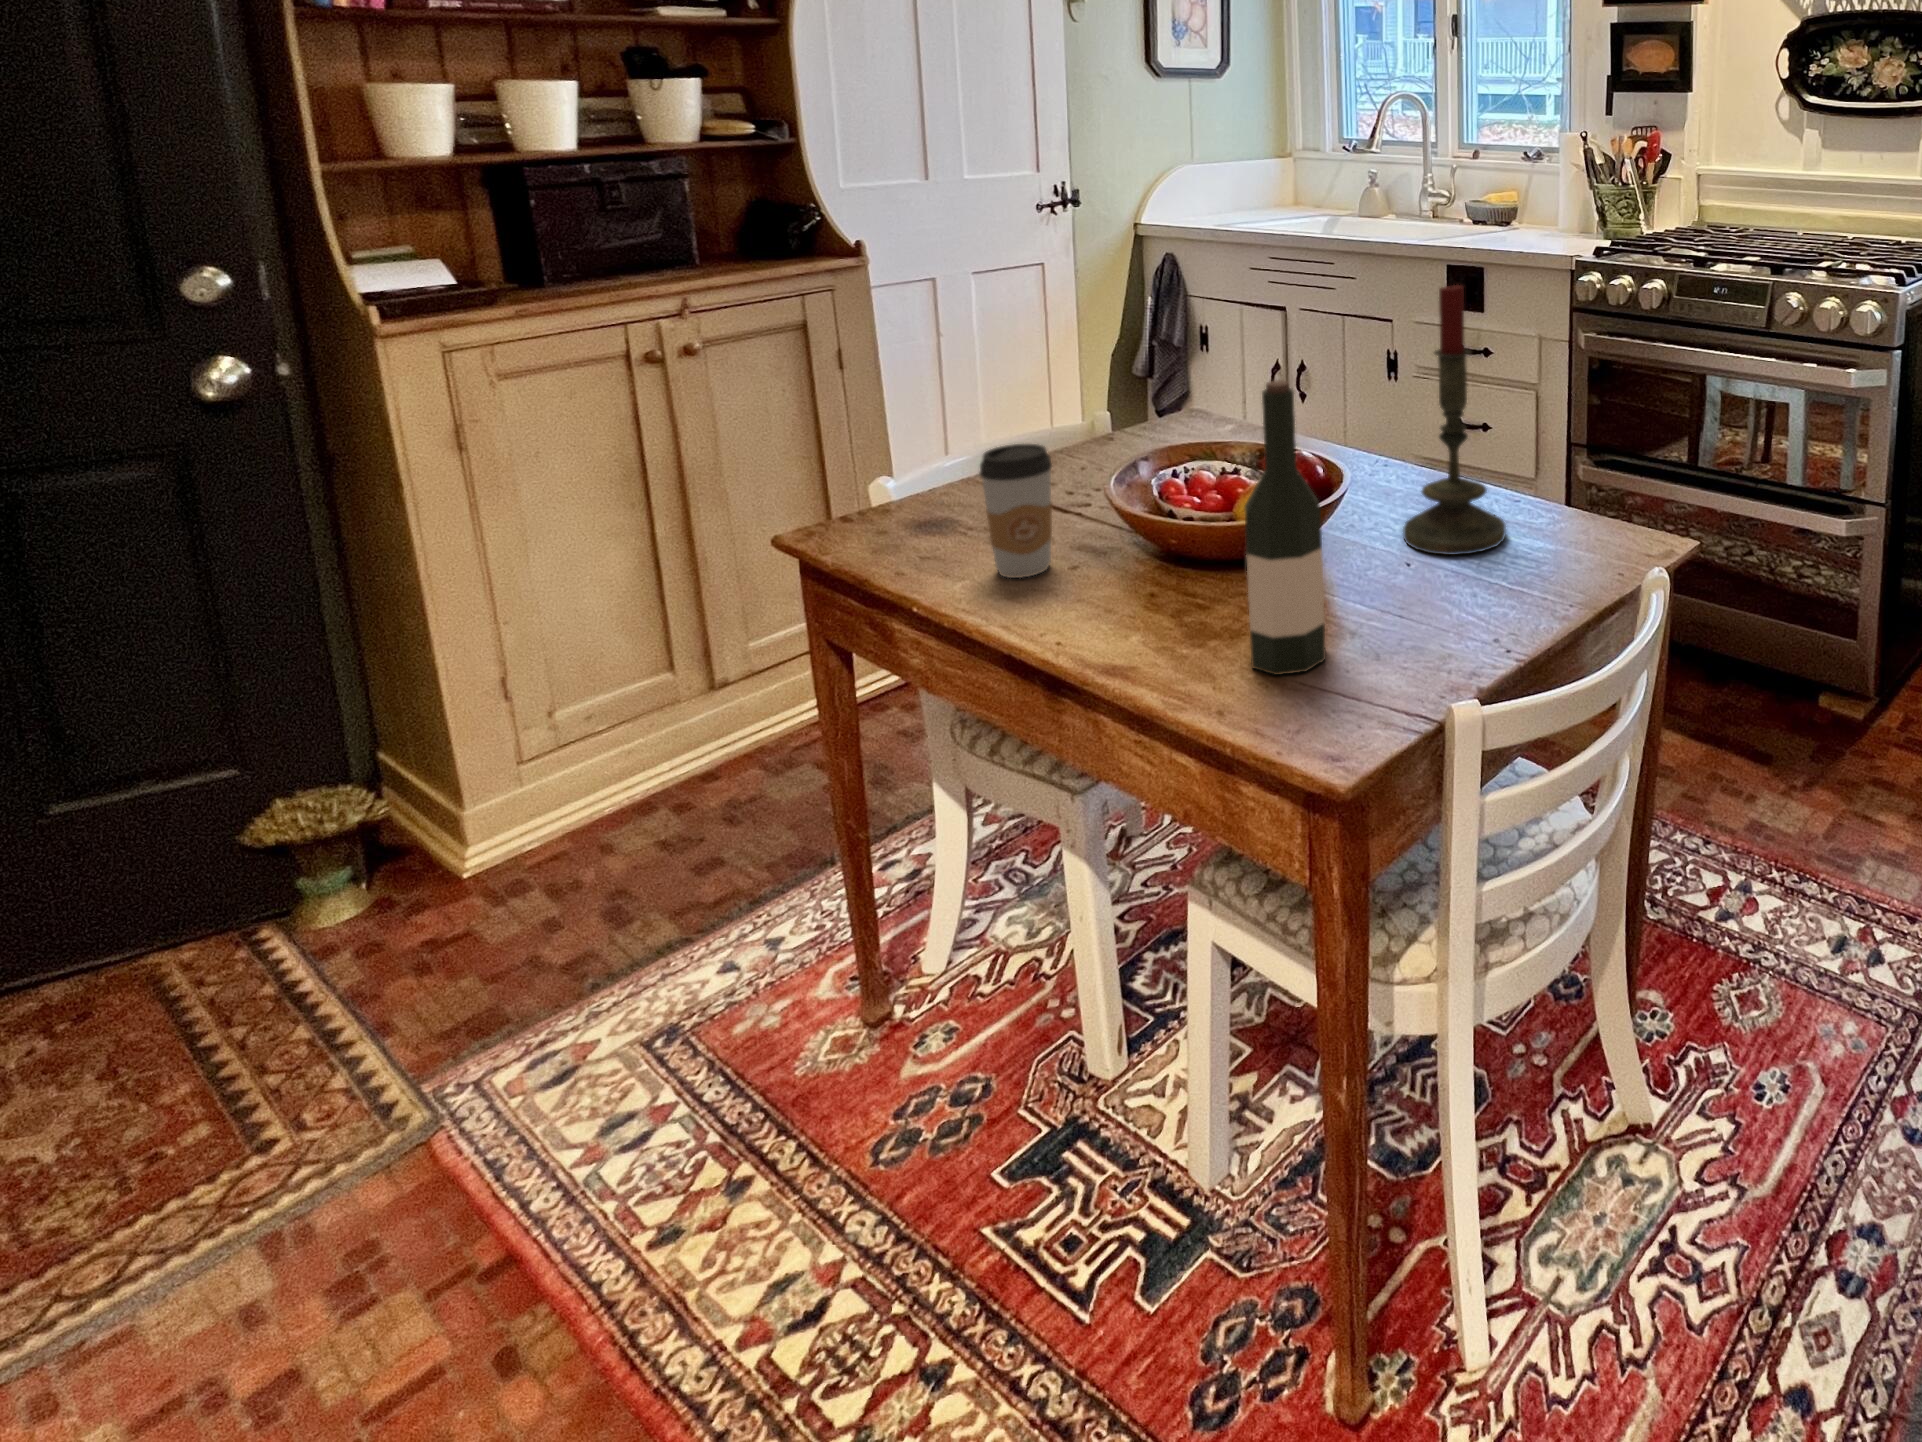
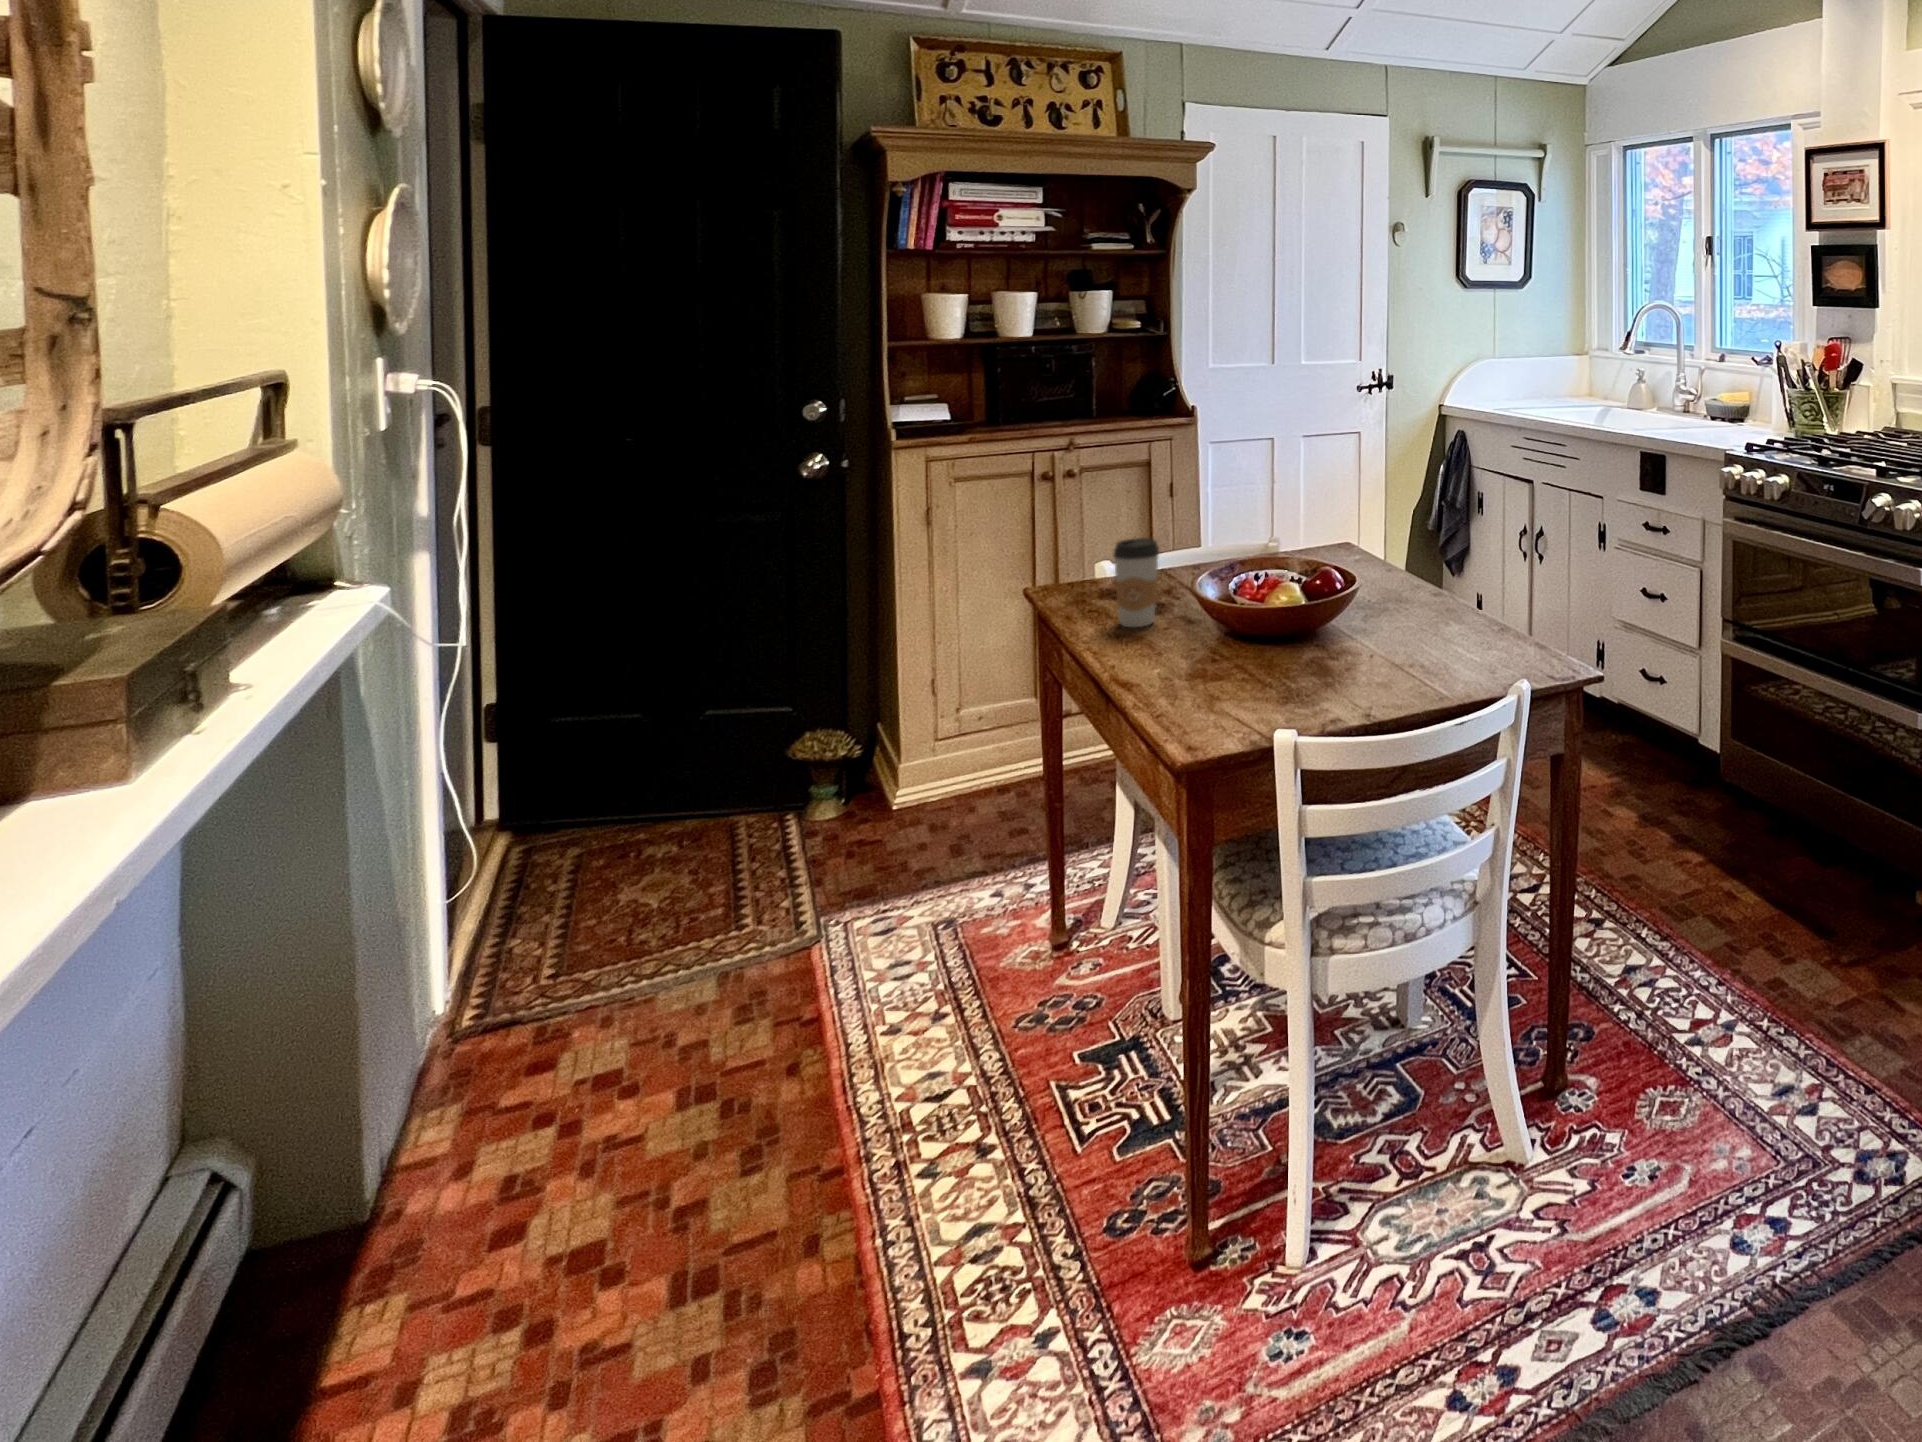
candle: present [1403,285,1506,555] -> none [1385,446,1463,654]
wine bottle: present [1244,380,1326,675] -> none [1203,500,1258,701]

